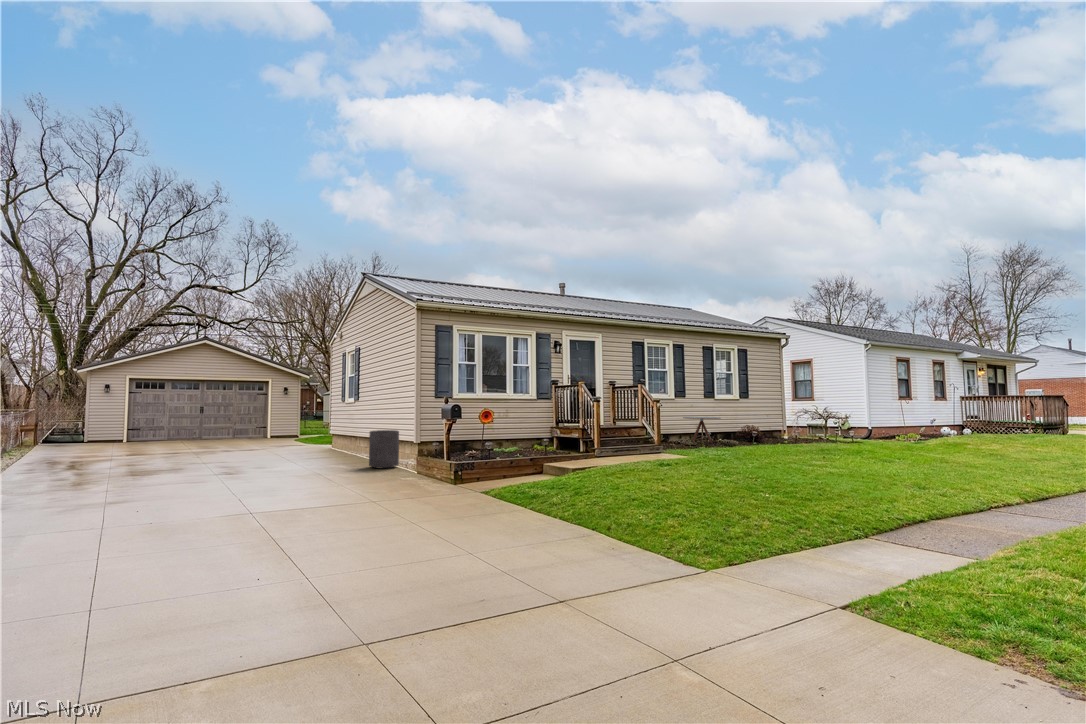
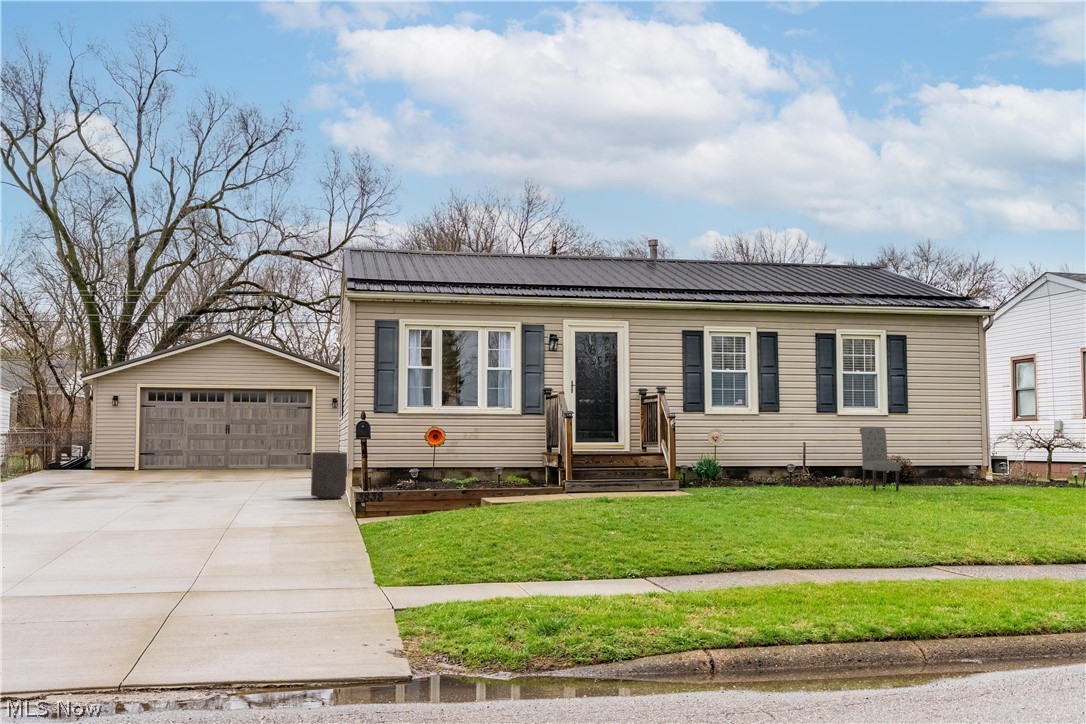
chair: none [724,401,755,441] -> present [860,427,901,491]
round table: present [683,417,720,443] -> present [18,444,55,470]

